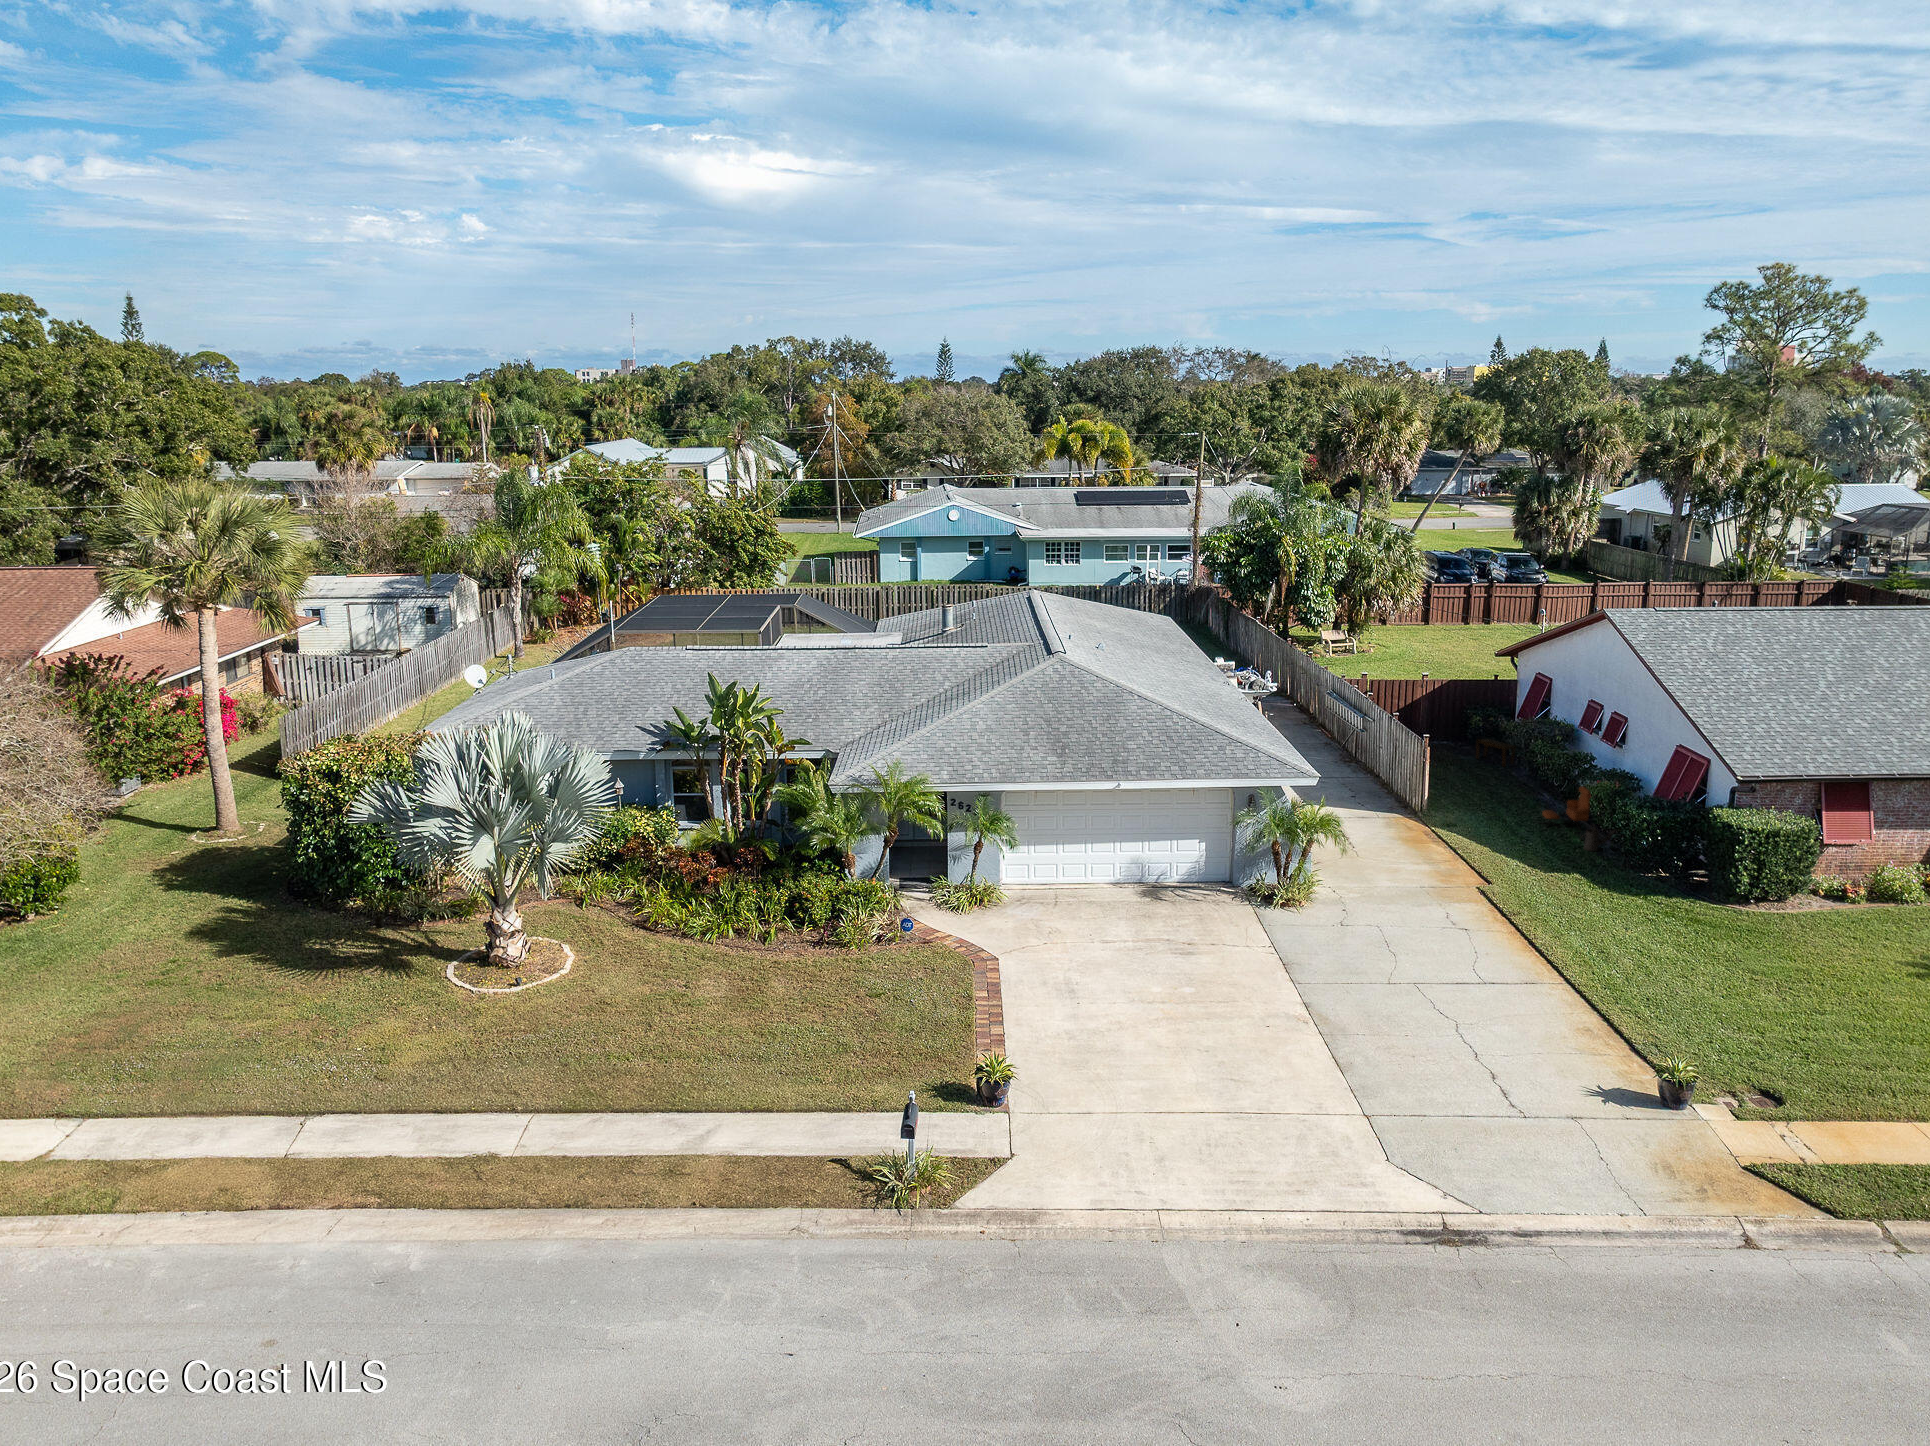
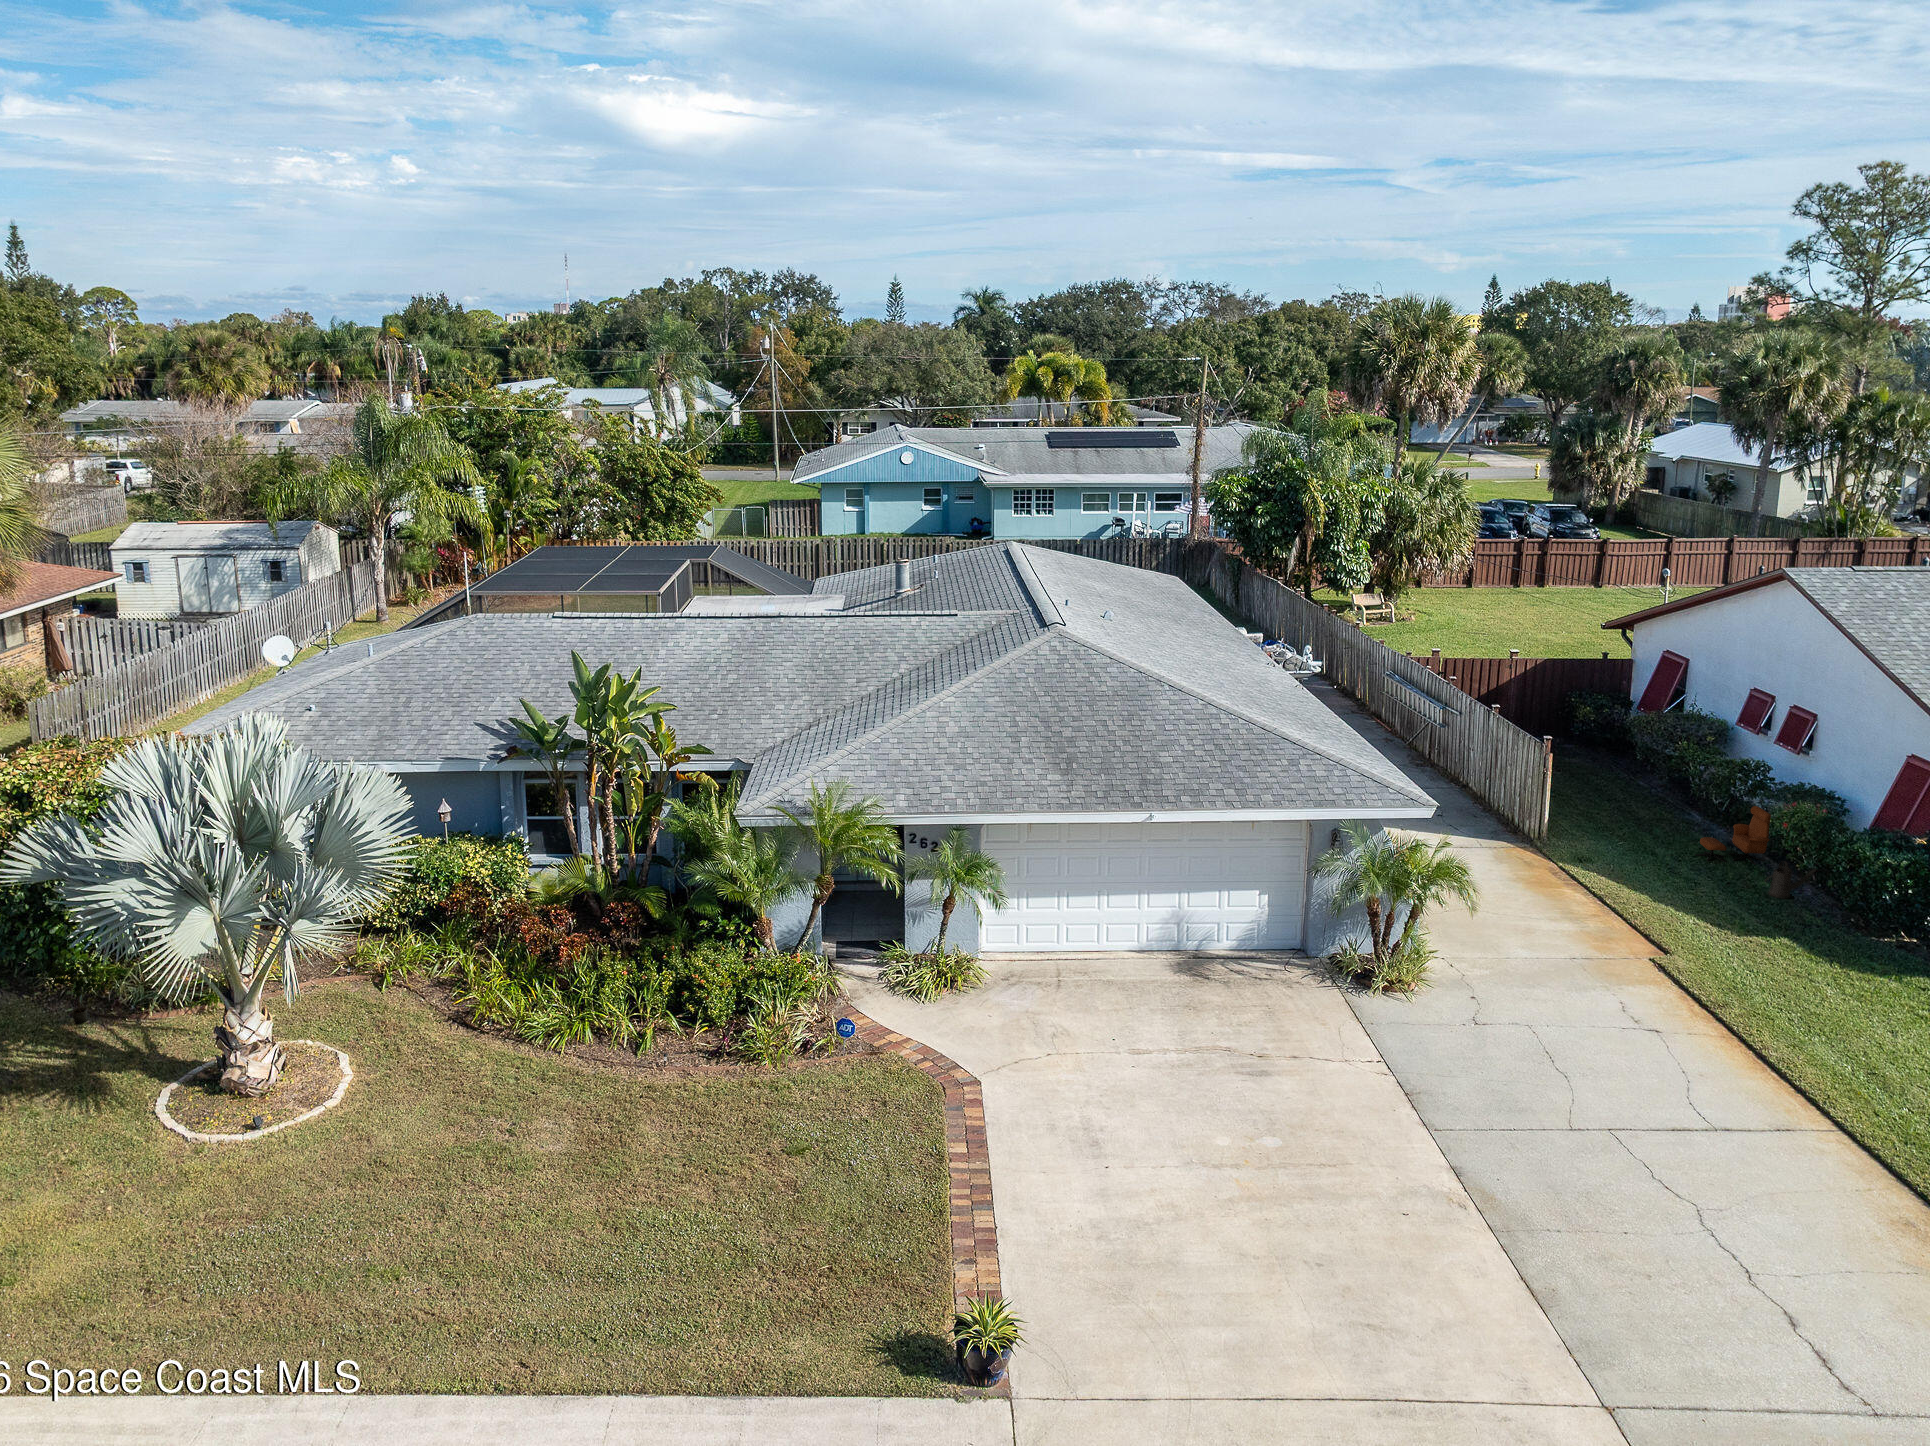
bench: present [1476,739,1516,767] -> none [1583,735,1639,772]

